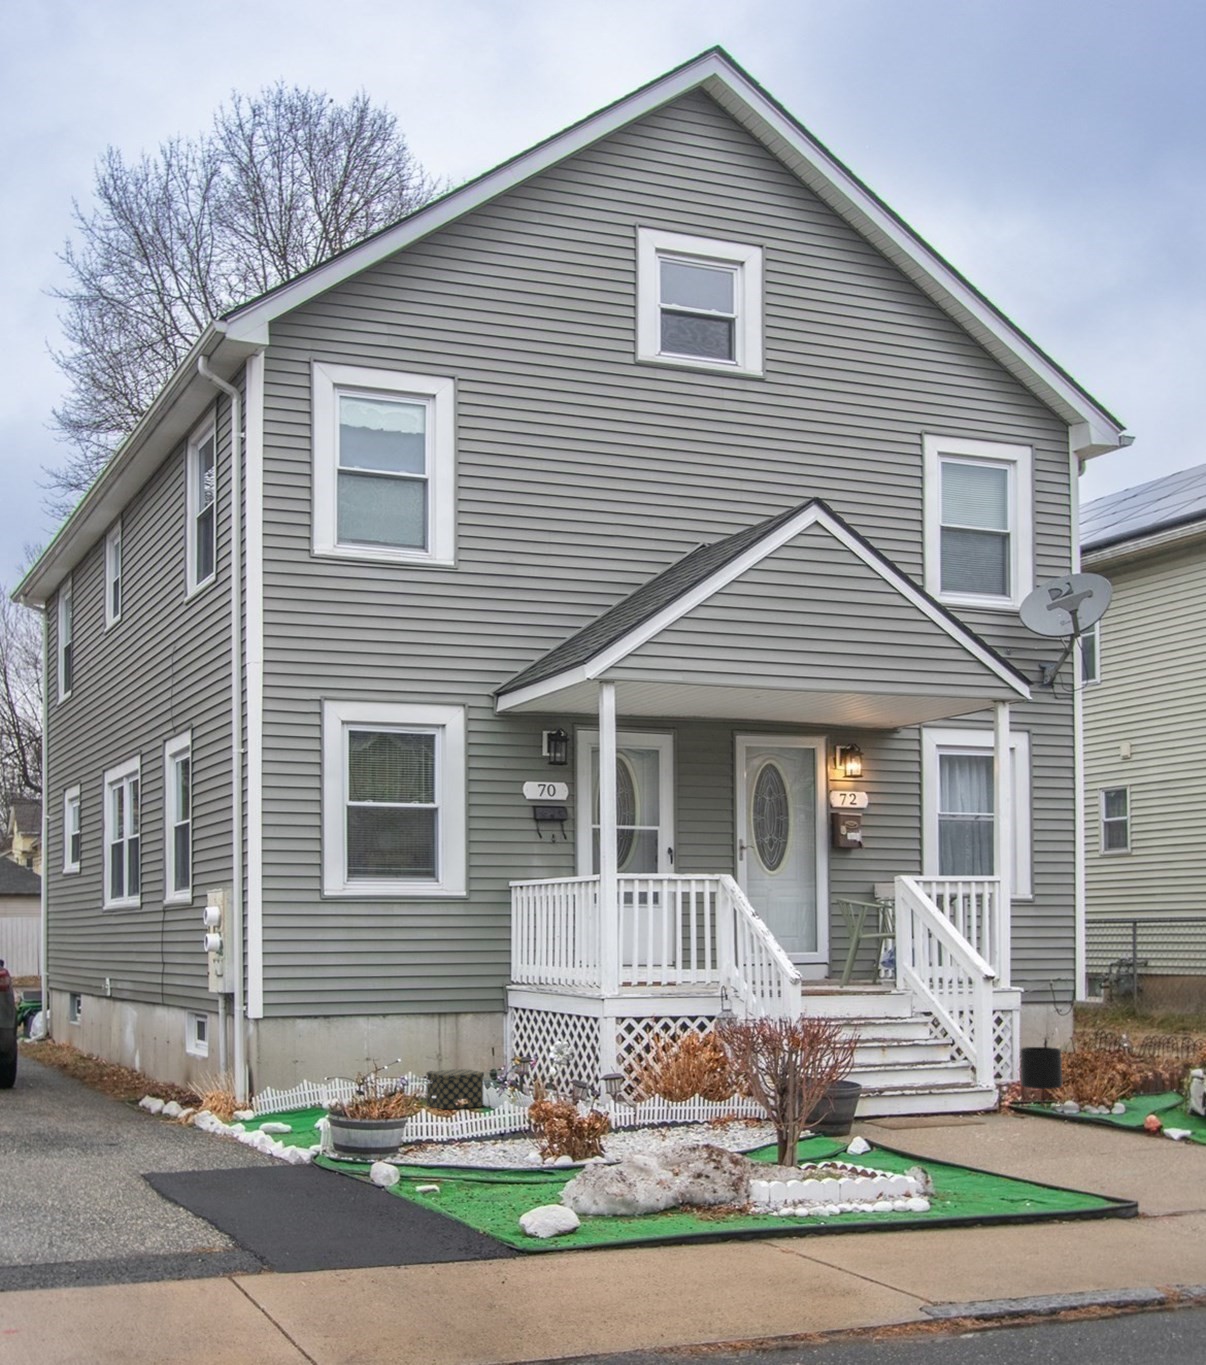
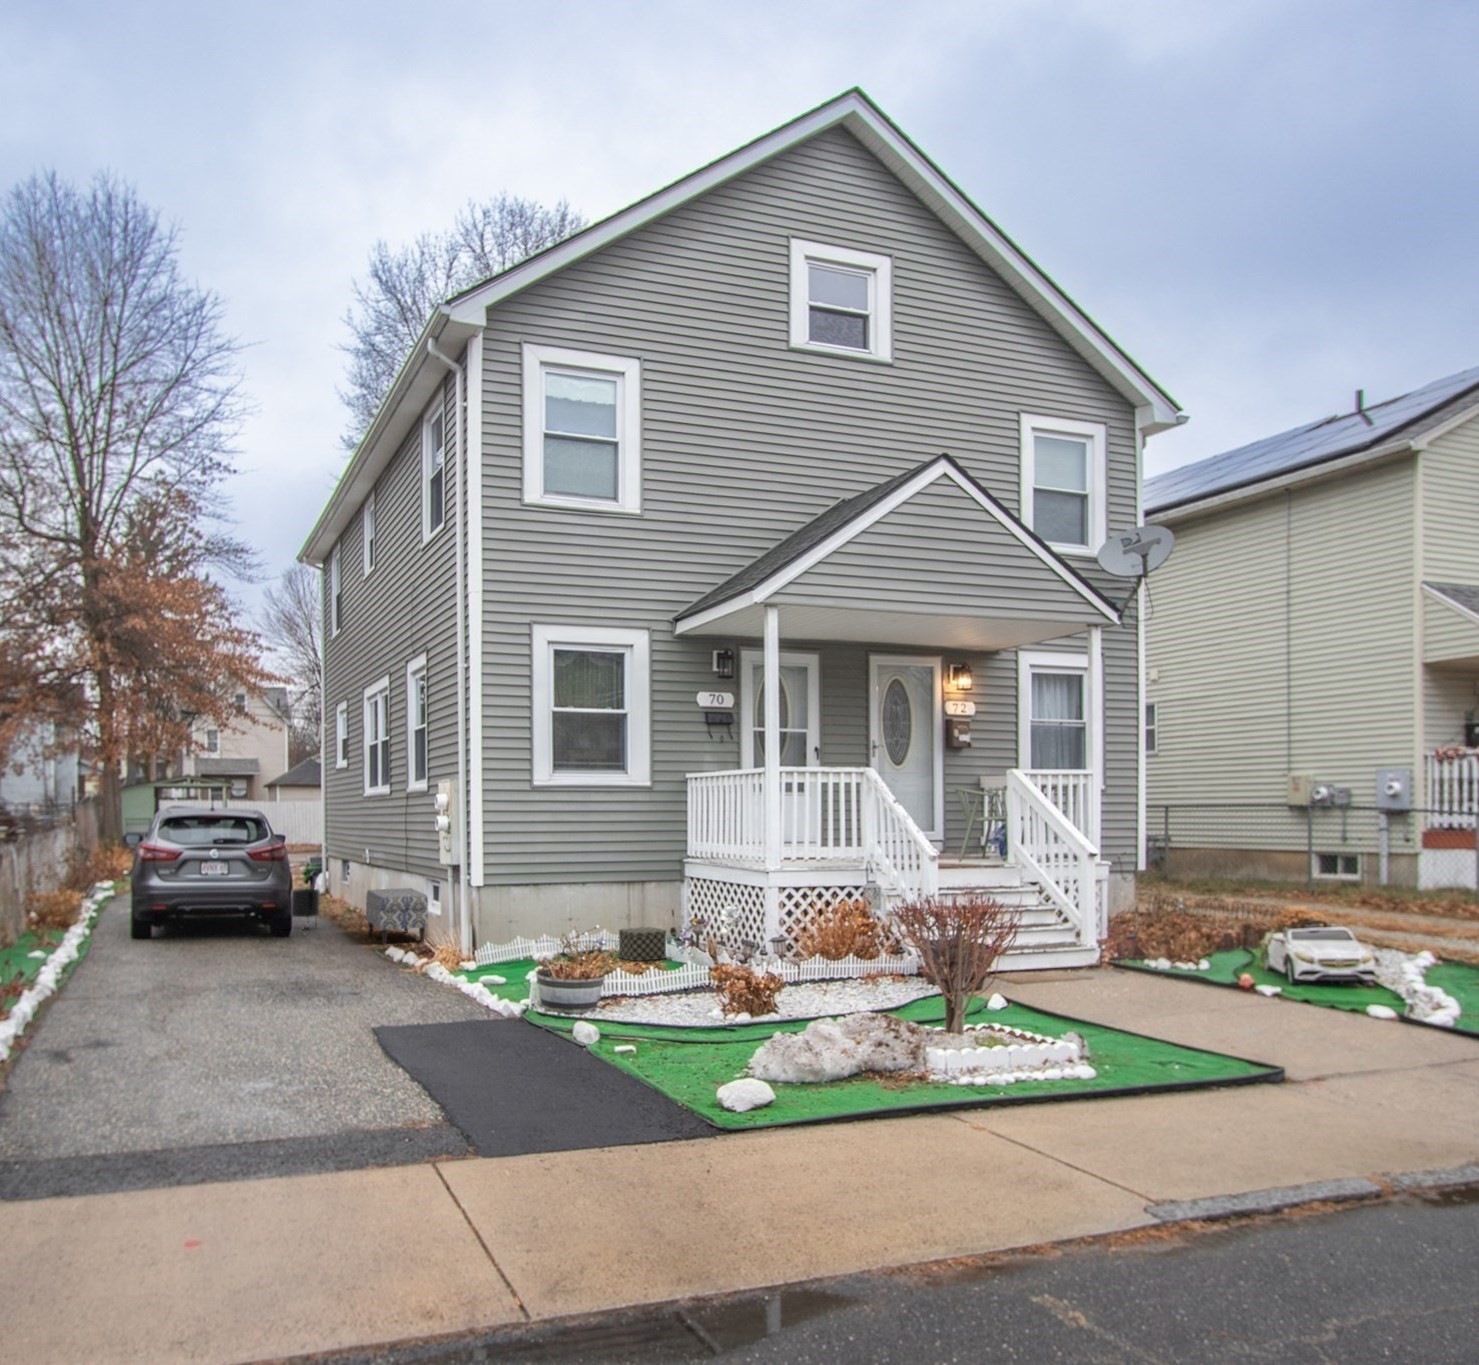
bench: none [114,1024,193,1092] -> present [366,888,428,944]
planter: present [1020,1047,1062,1090] -> present [291,889,320,924]

